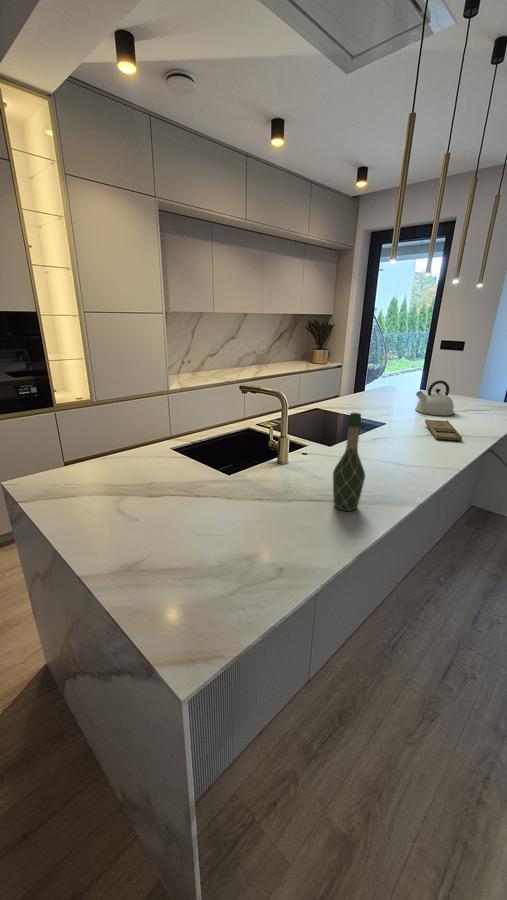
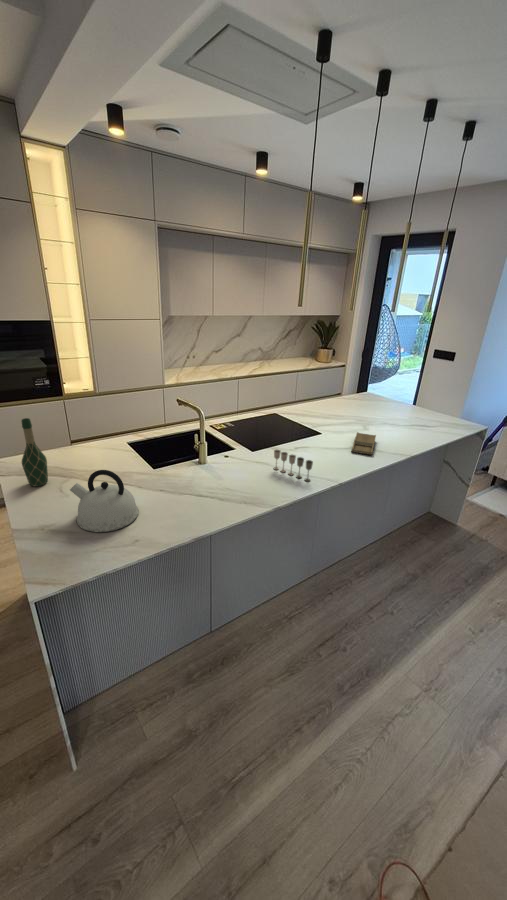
kettle: present [415,380,454,416] -> present [70,470,139,532]
wine bottle: present [333,412,365,511] -> present [21,418,48,487]
wine glass: none [370,438,432,473] -> present [274,450,313,481]

